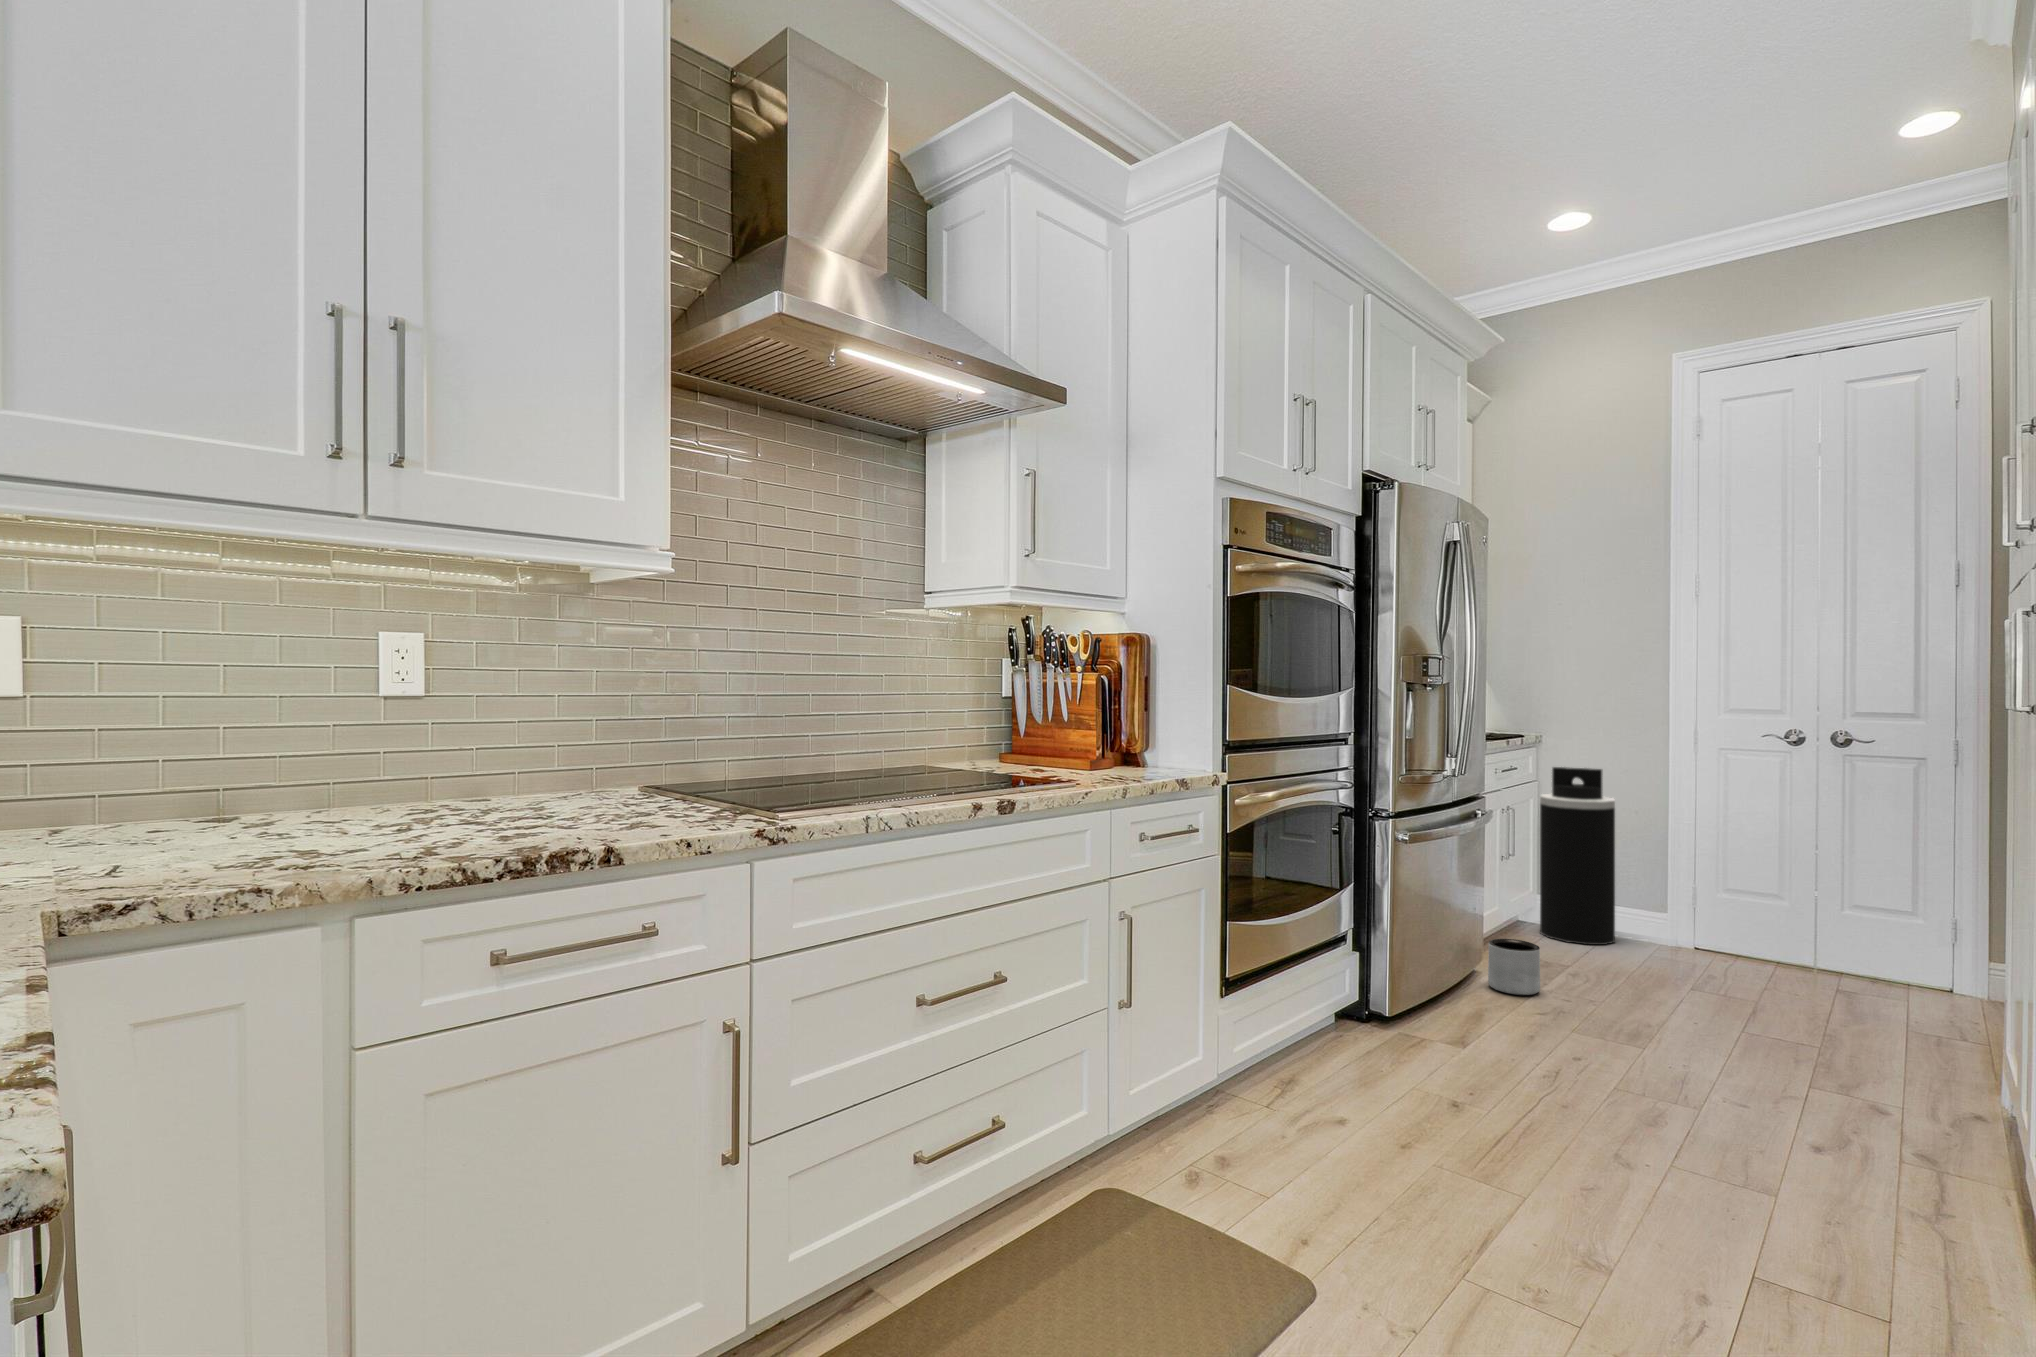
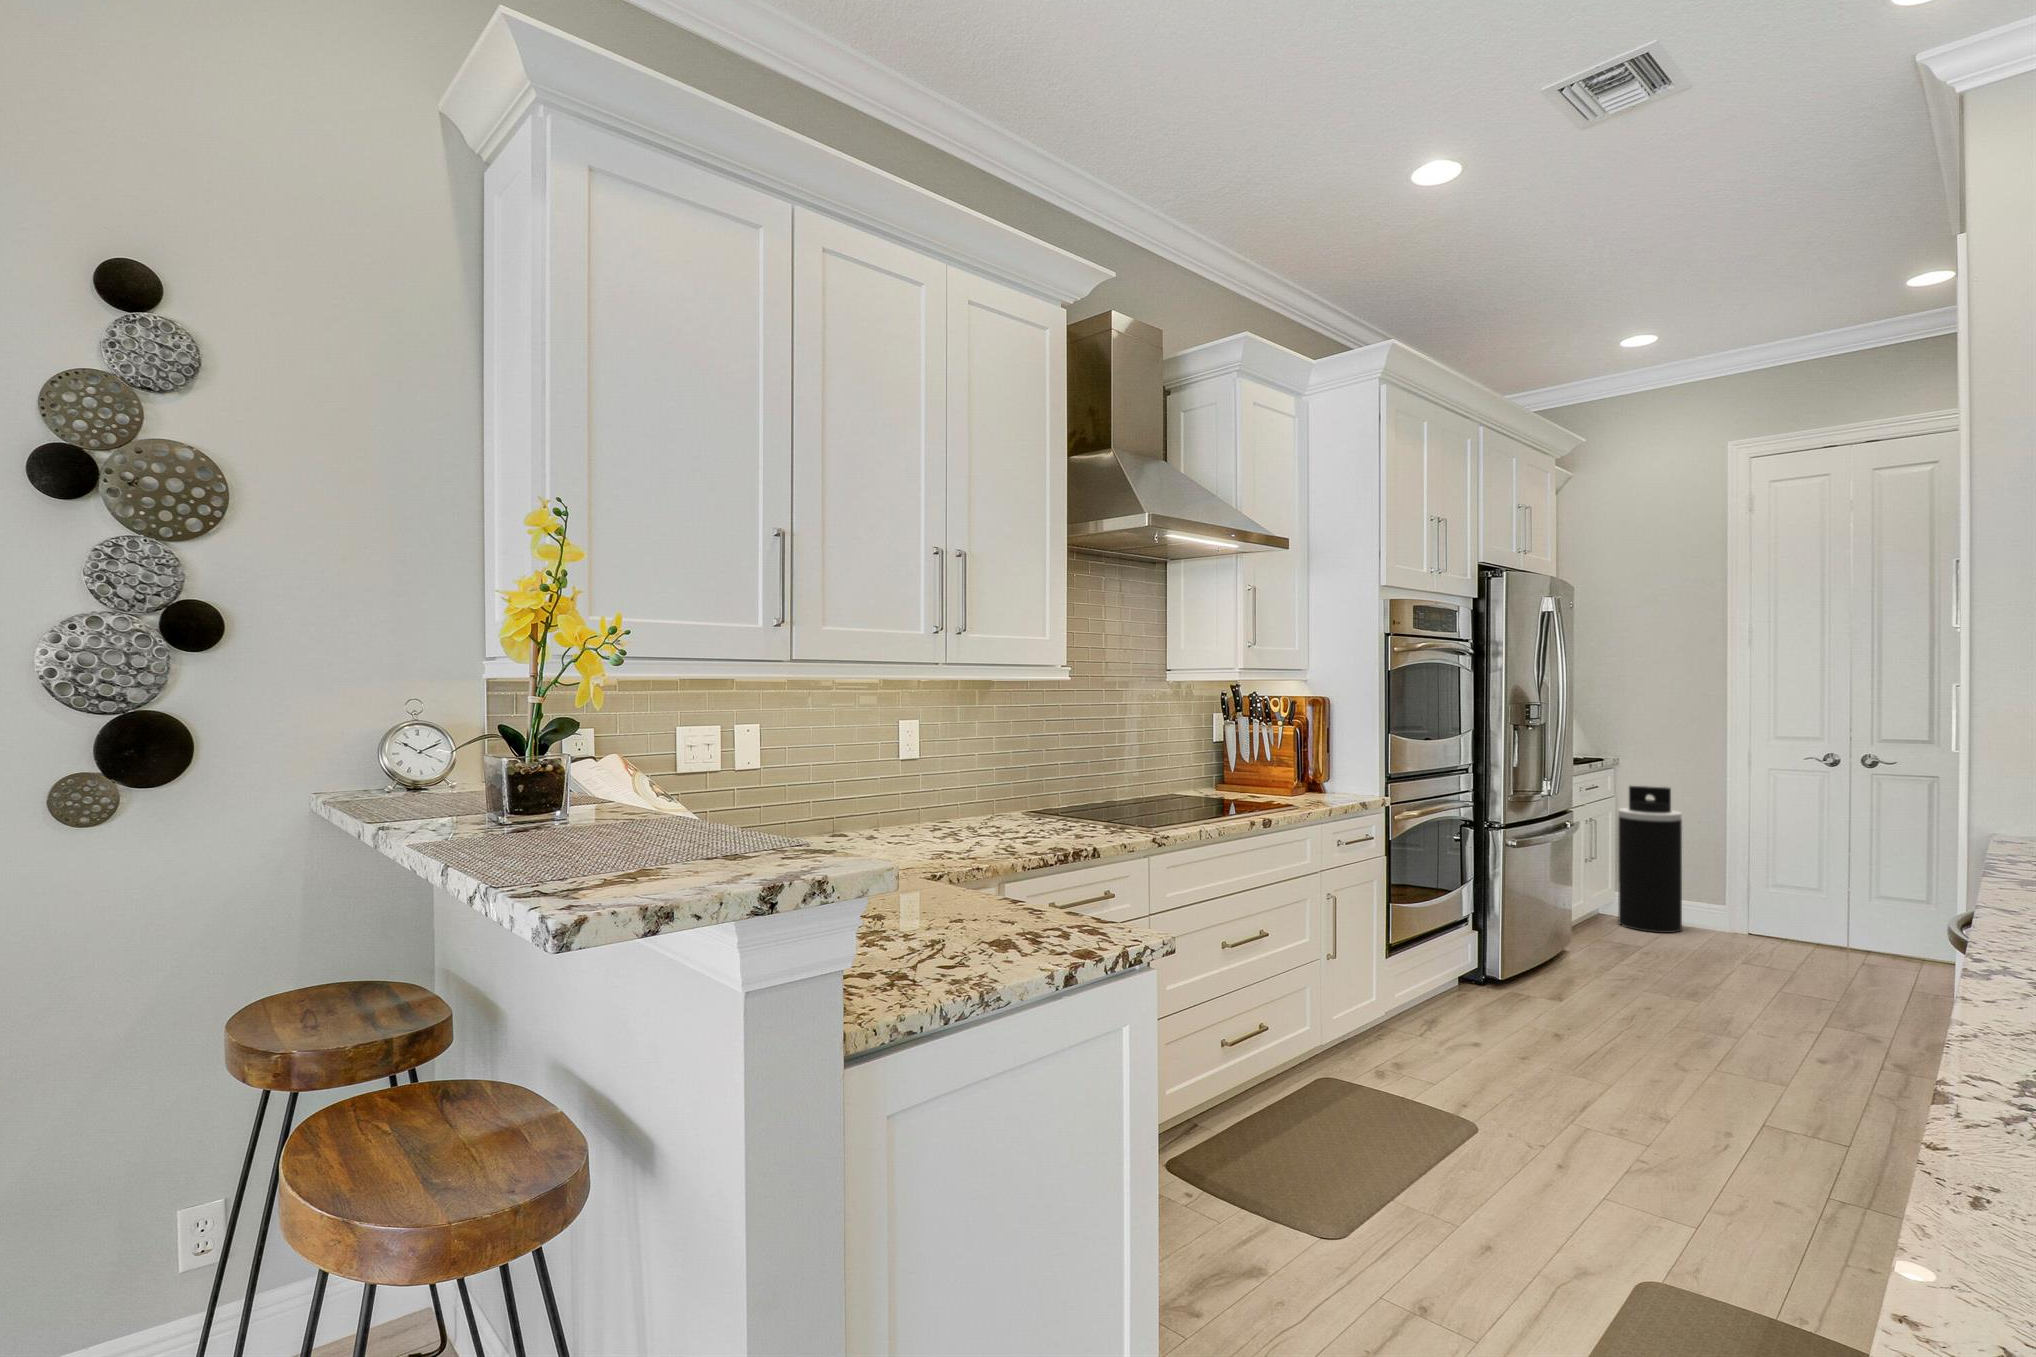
planter: present [1488,939,1540,995] -> none [1577,925,1619,968]

